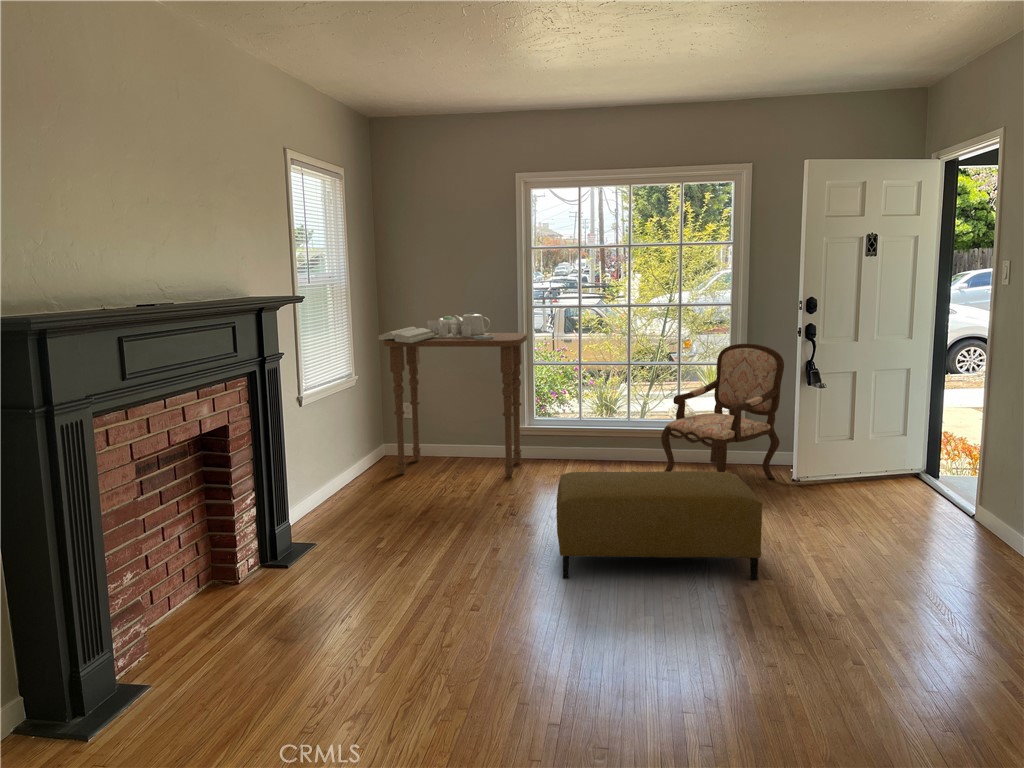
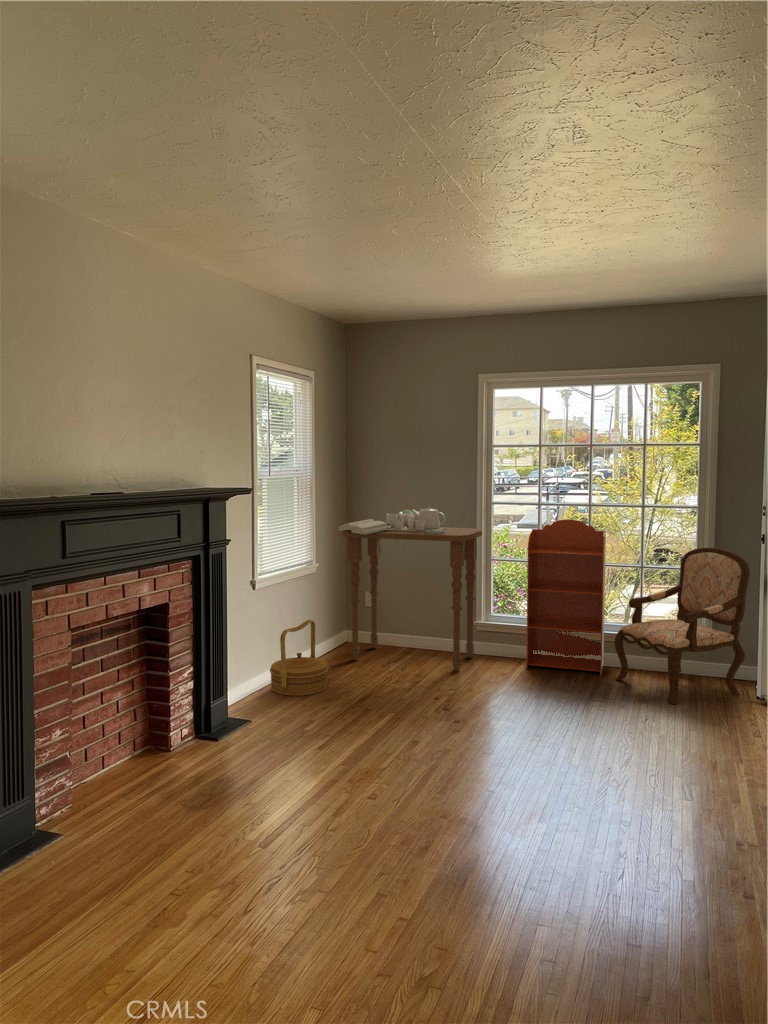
bookcase: none [575,321,649,471] -> present [526,519,606,676]
woven basket: none [321,435,384,515] -> present [270,620,329,696]
ottoman: present [557,471,763,580] -> none [467,670,683,803]

